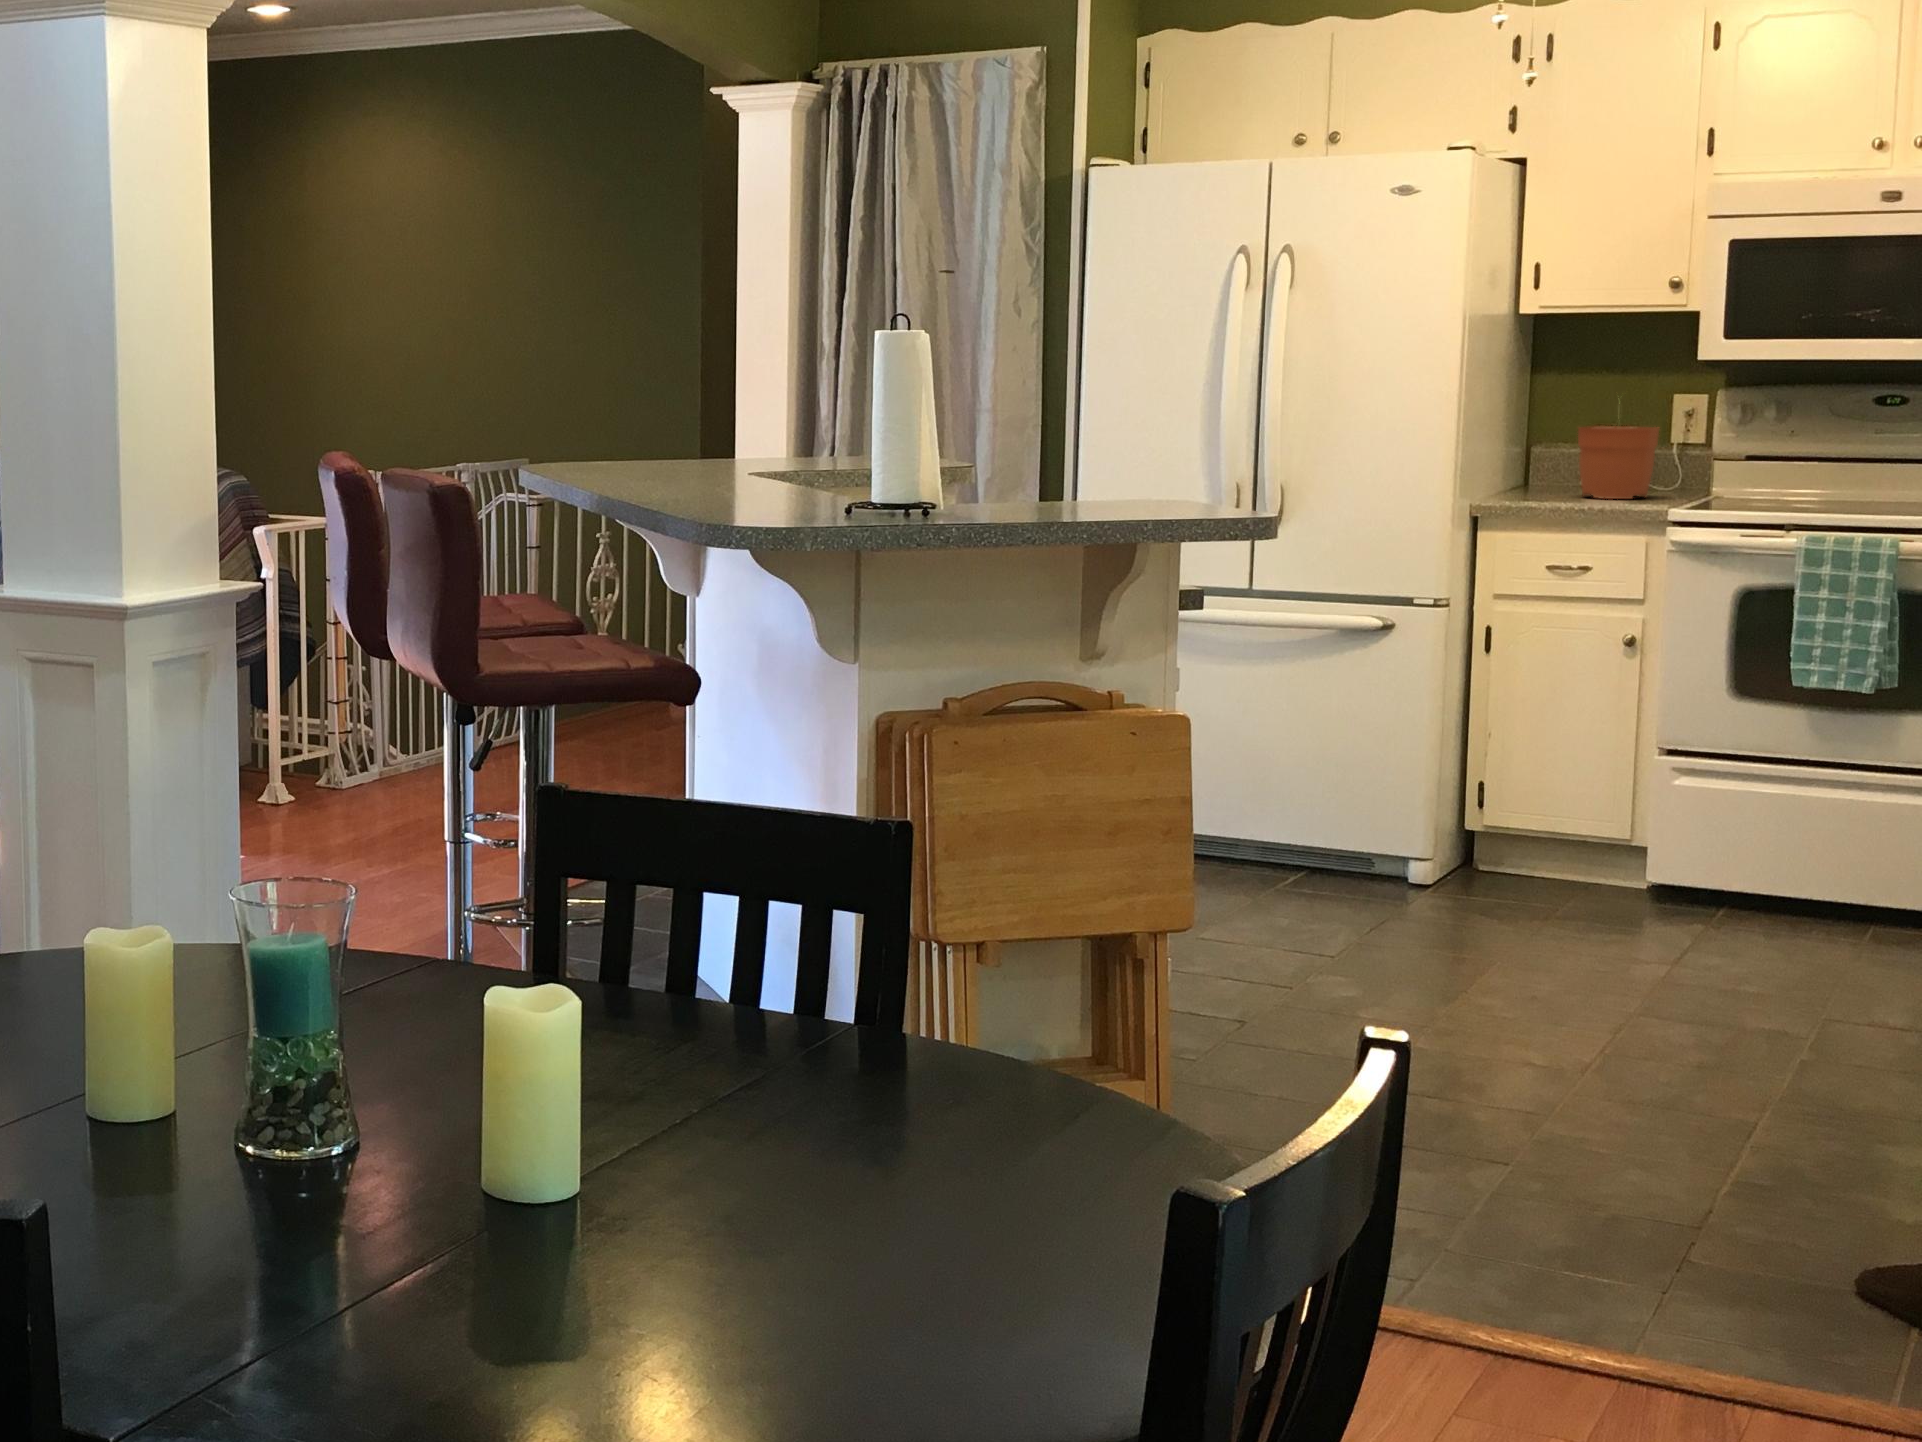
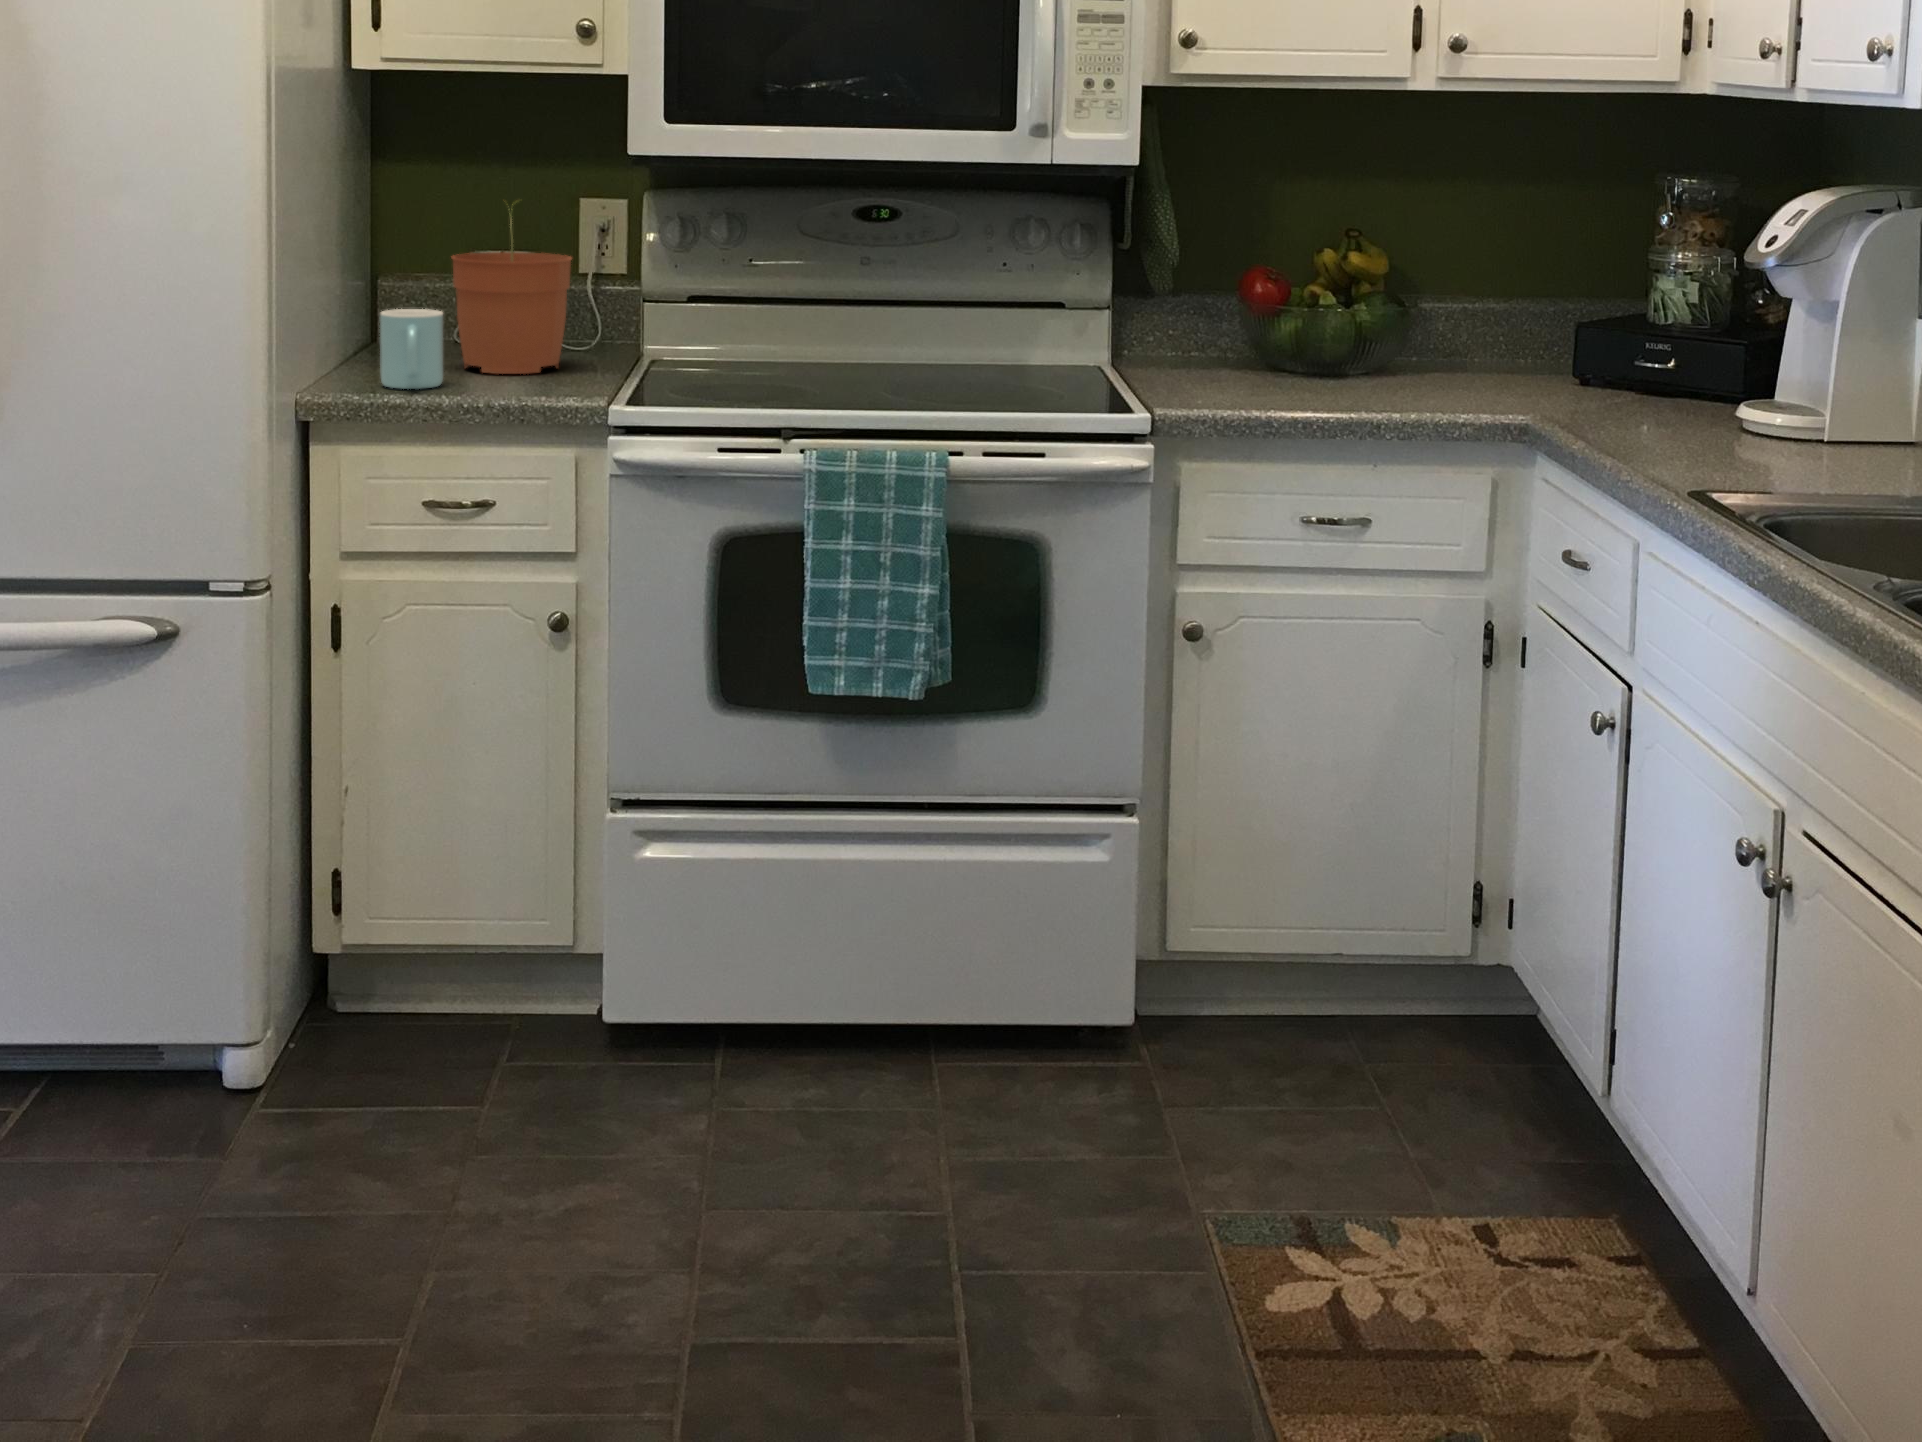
mug: none [1526,456,1568,502] -> present [380,309,443,389]

